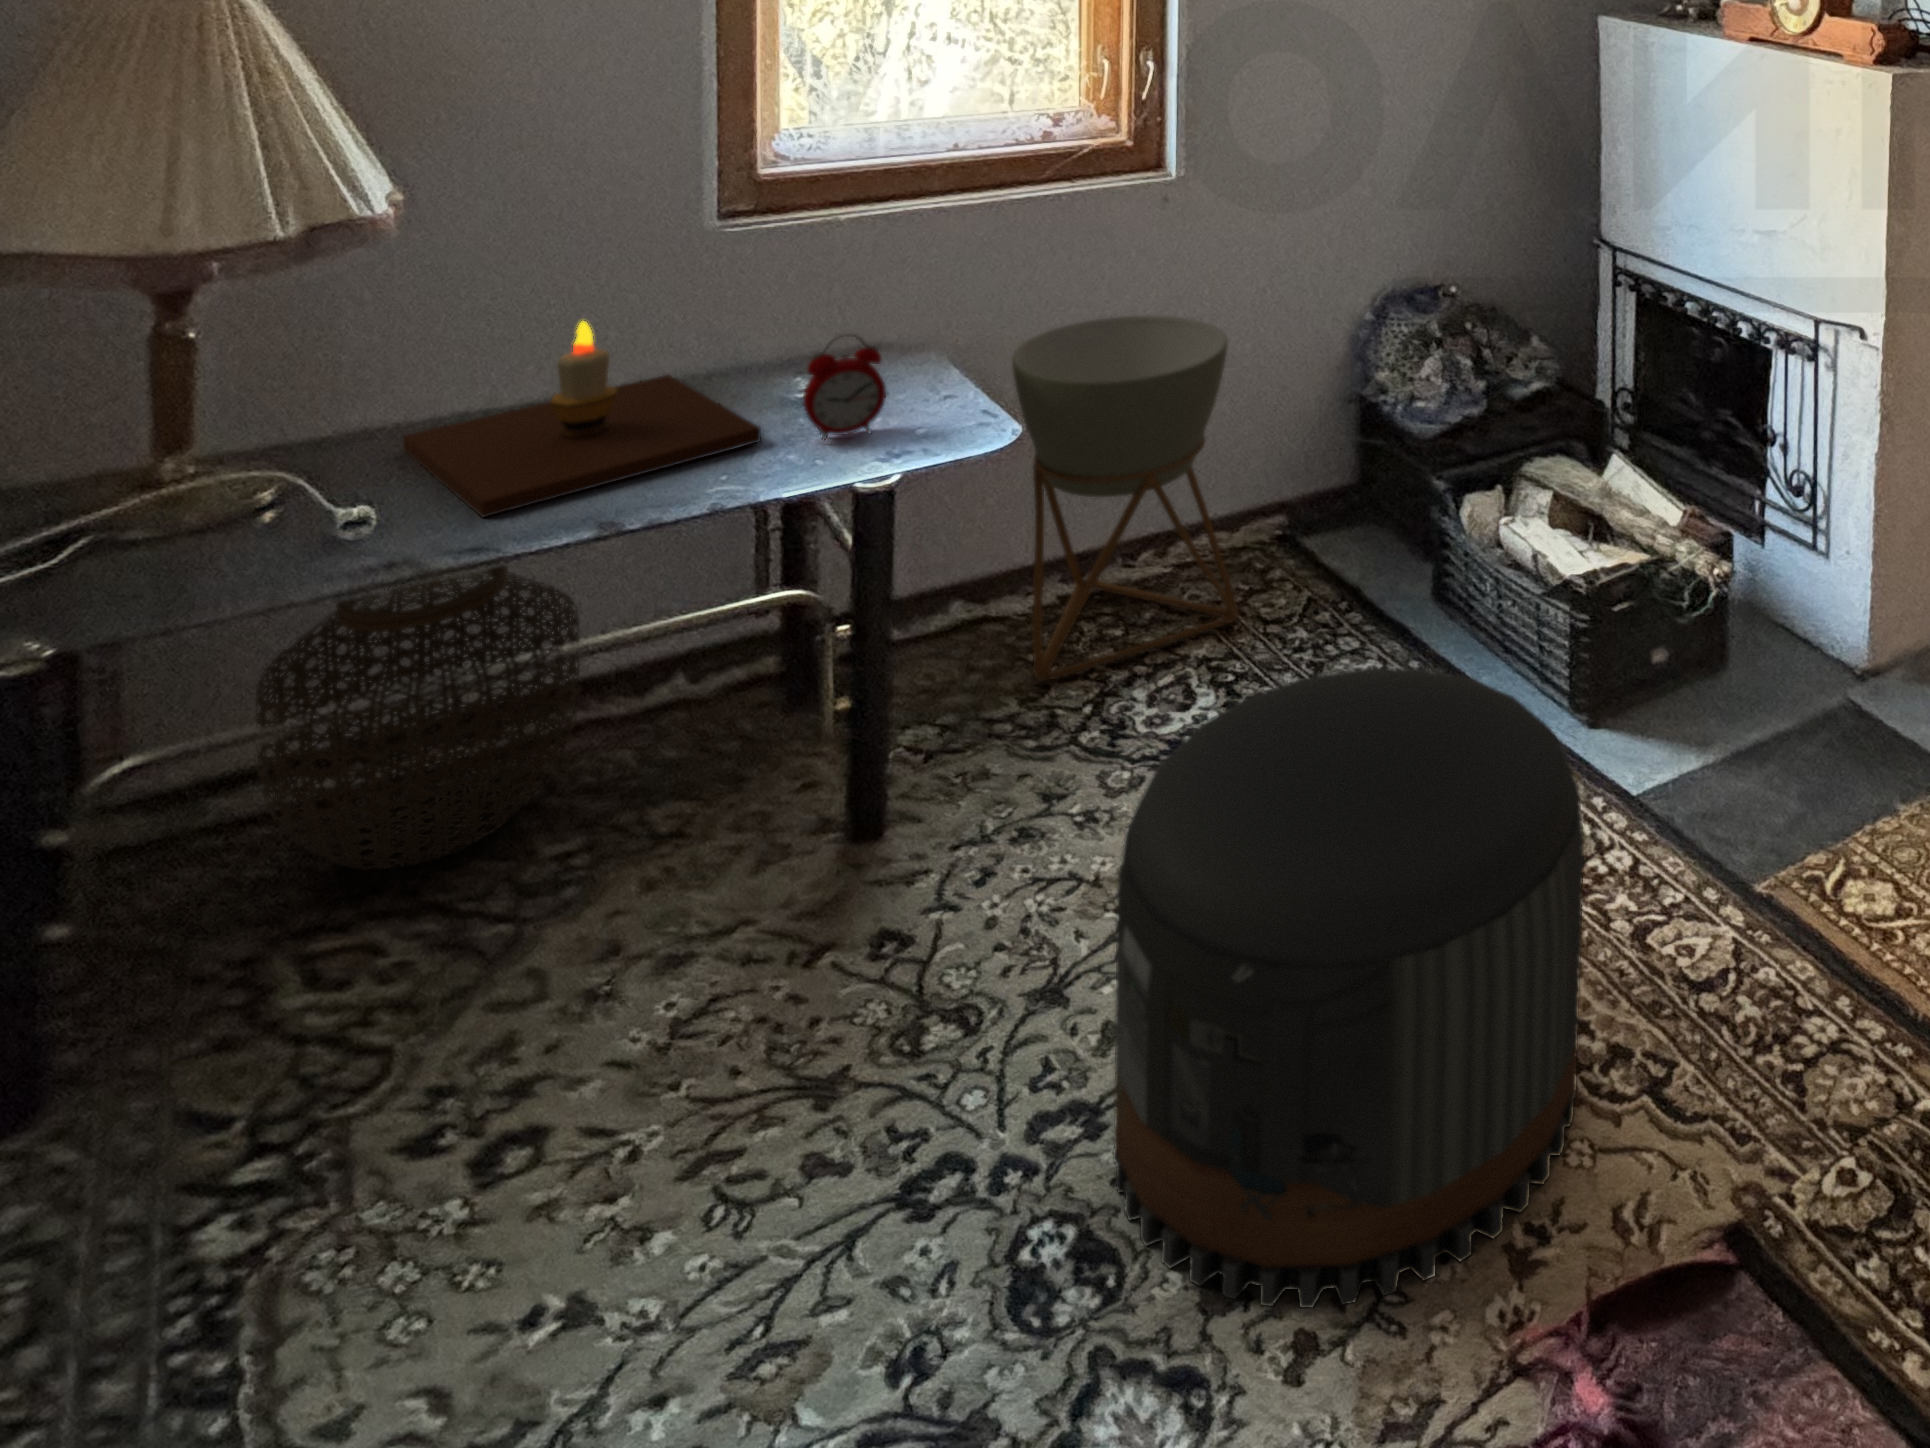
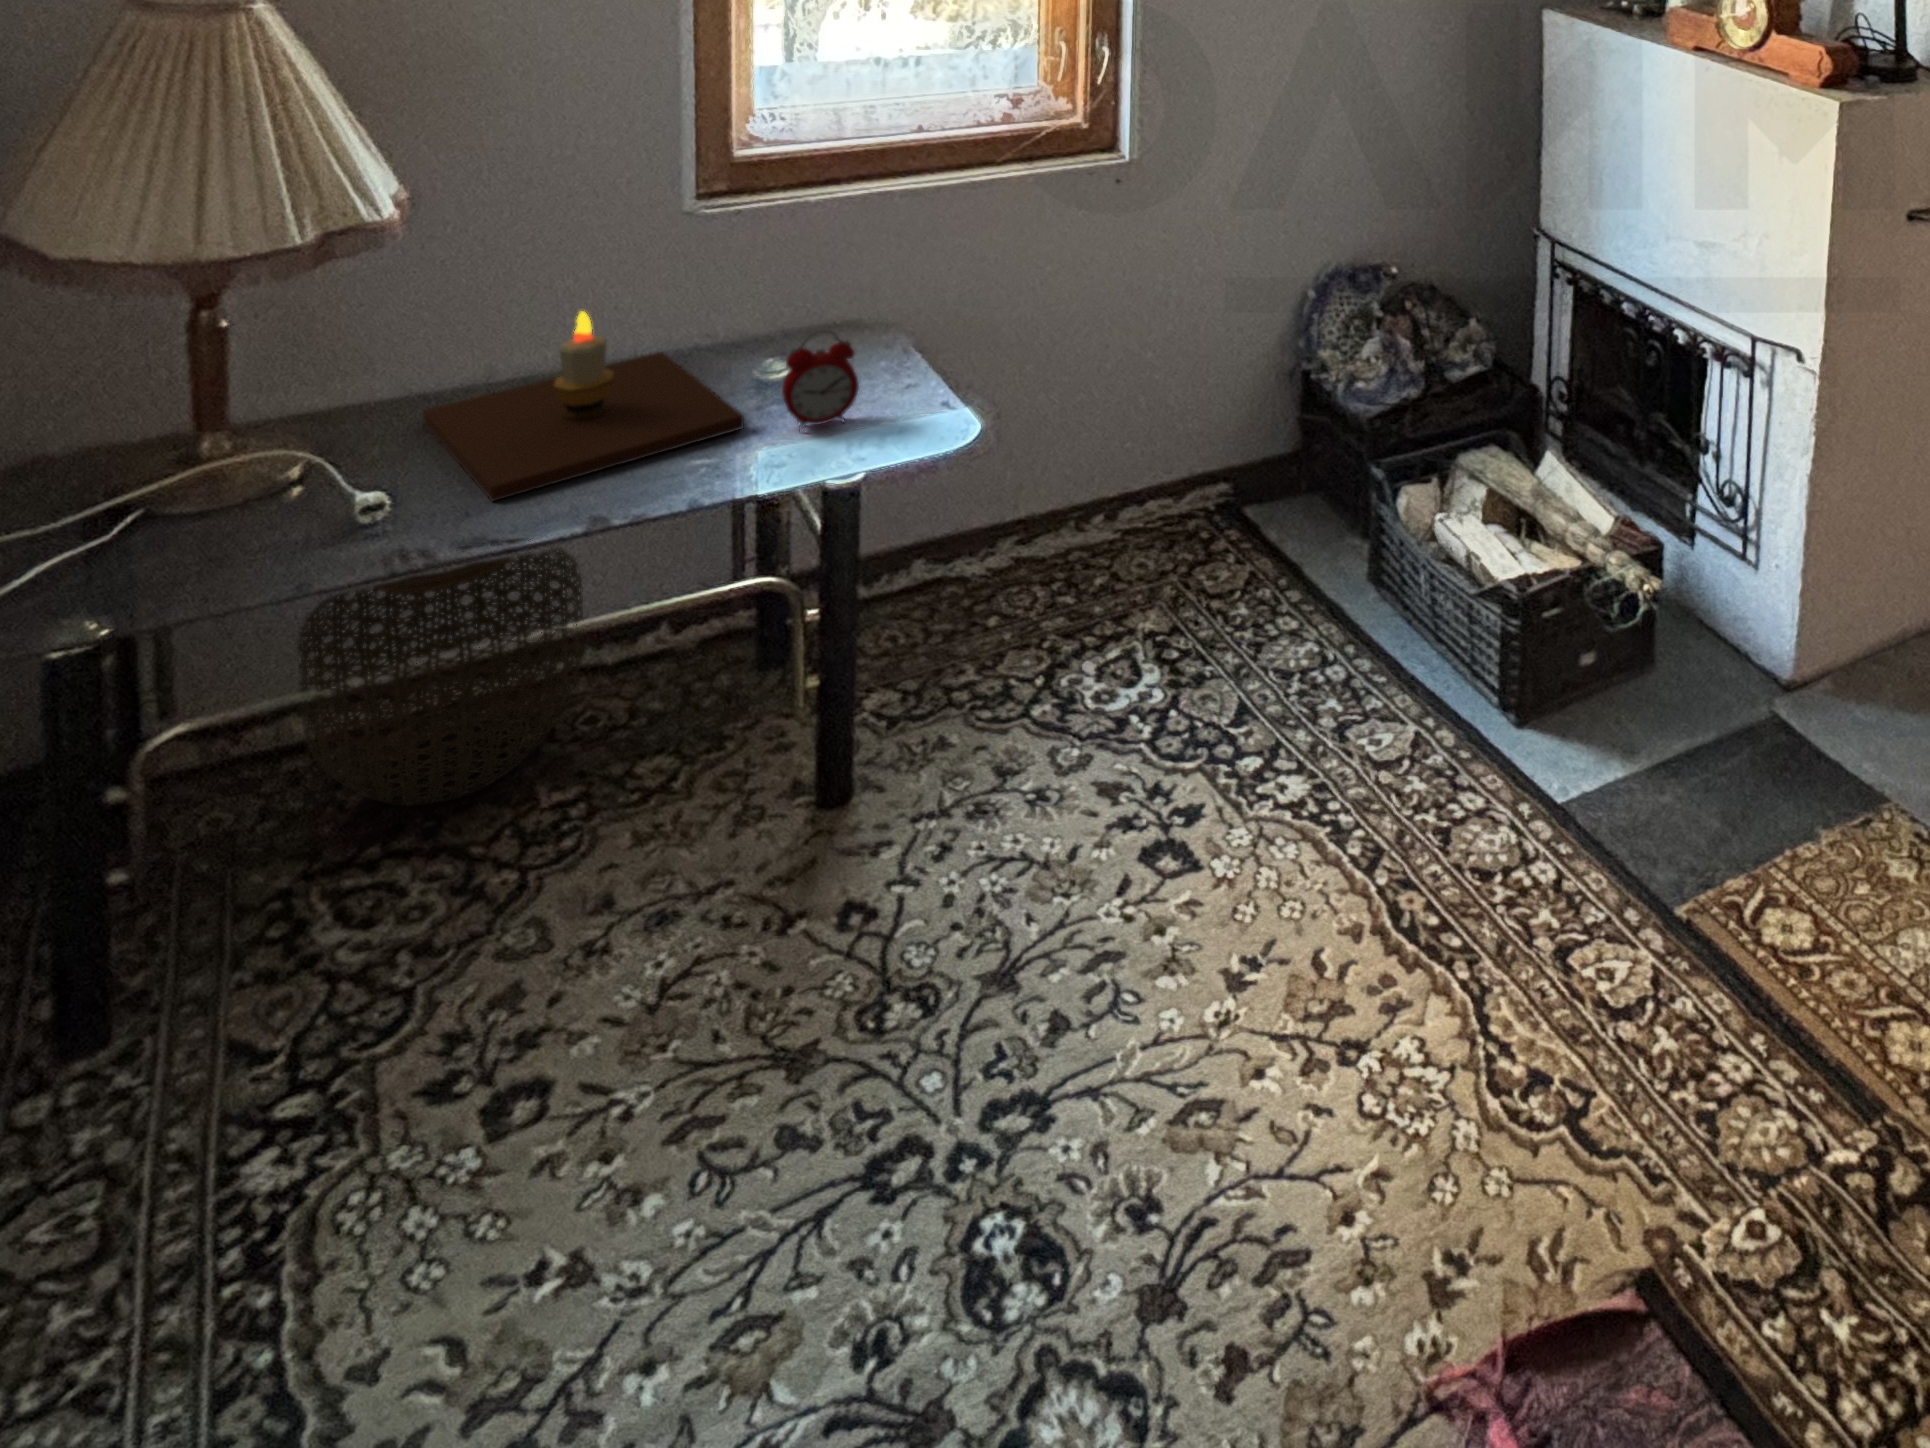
planter: present [1012,316,1239,681] -> none [977,298,1186,647]
pouf: present [1114,668,1584,1308] -> none [1060,691,1510,1325]

